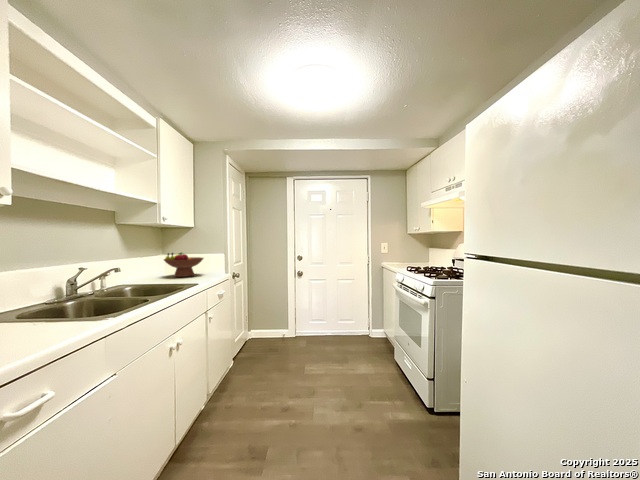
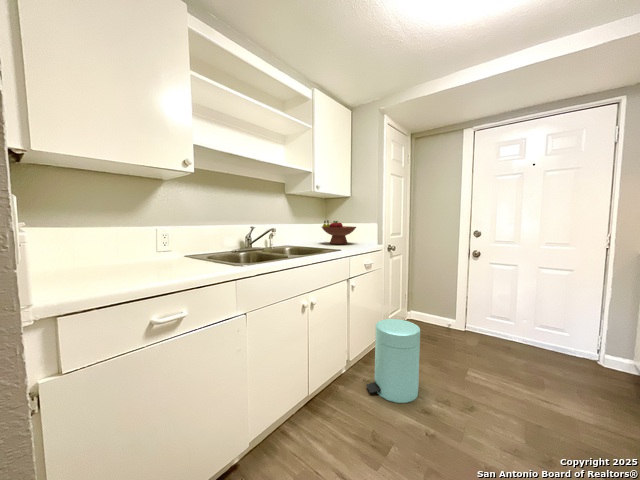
trash can: none [230,339,277,418] -> present [366,319,420,403]

